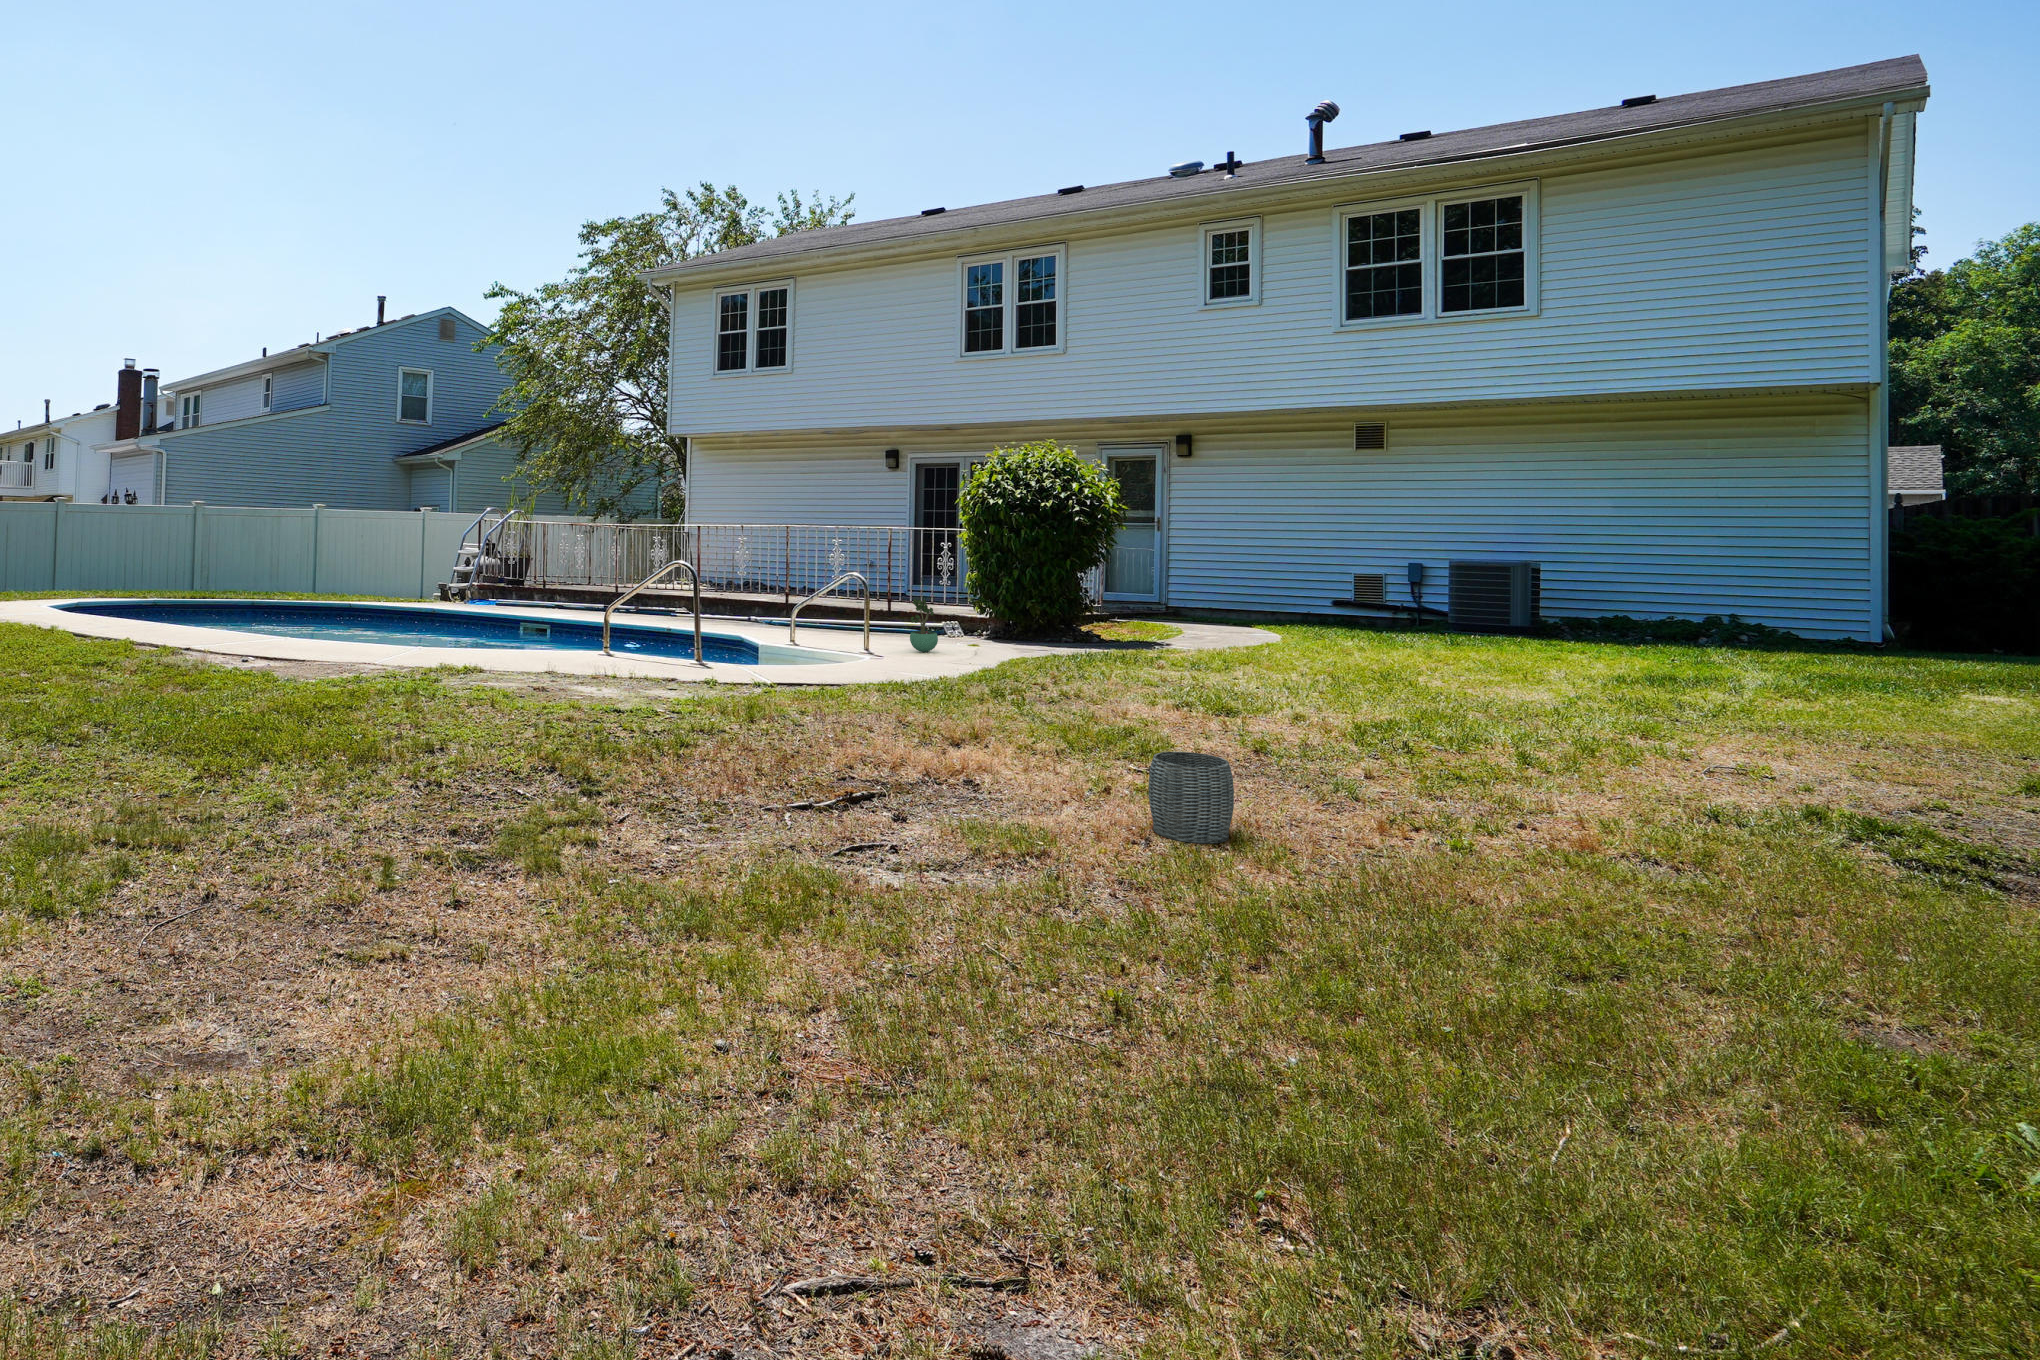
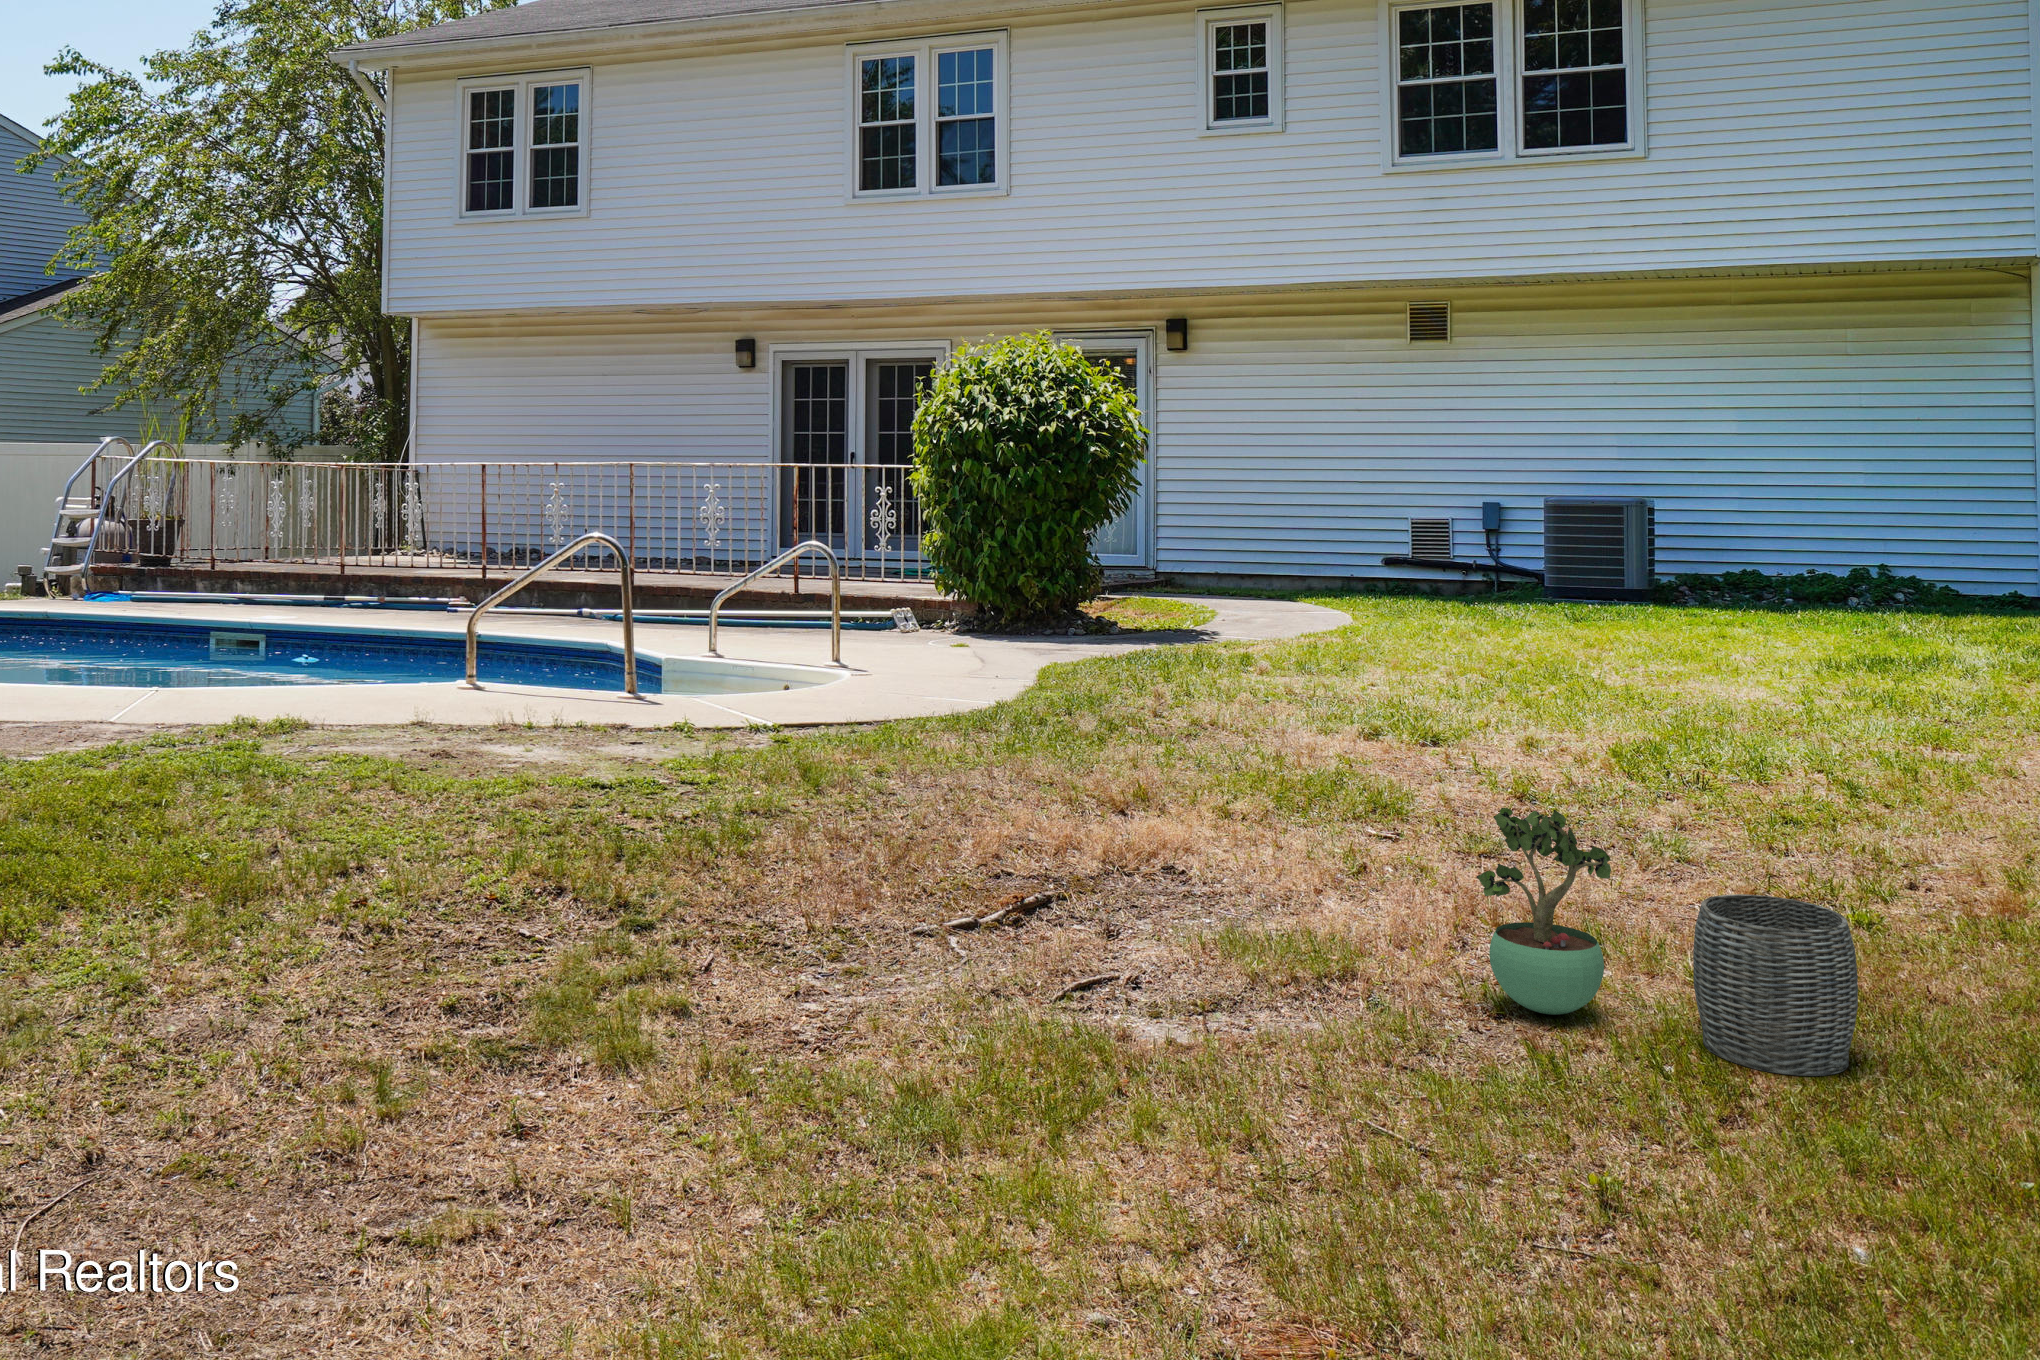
potted plant: present [910,599,938,652] -> present [1477,808,1612,1015]

